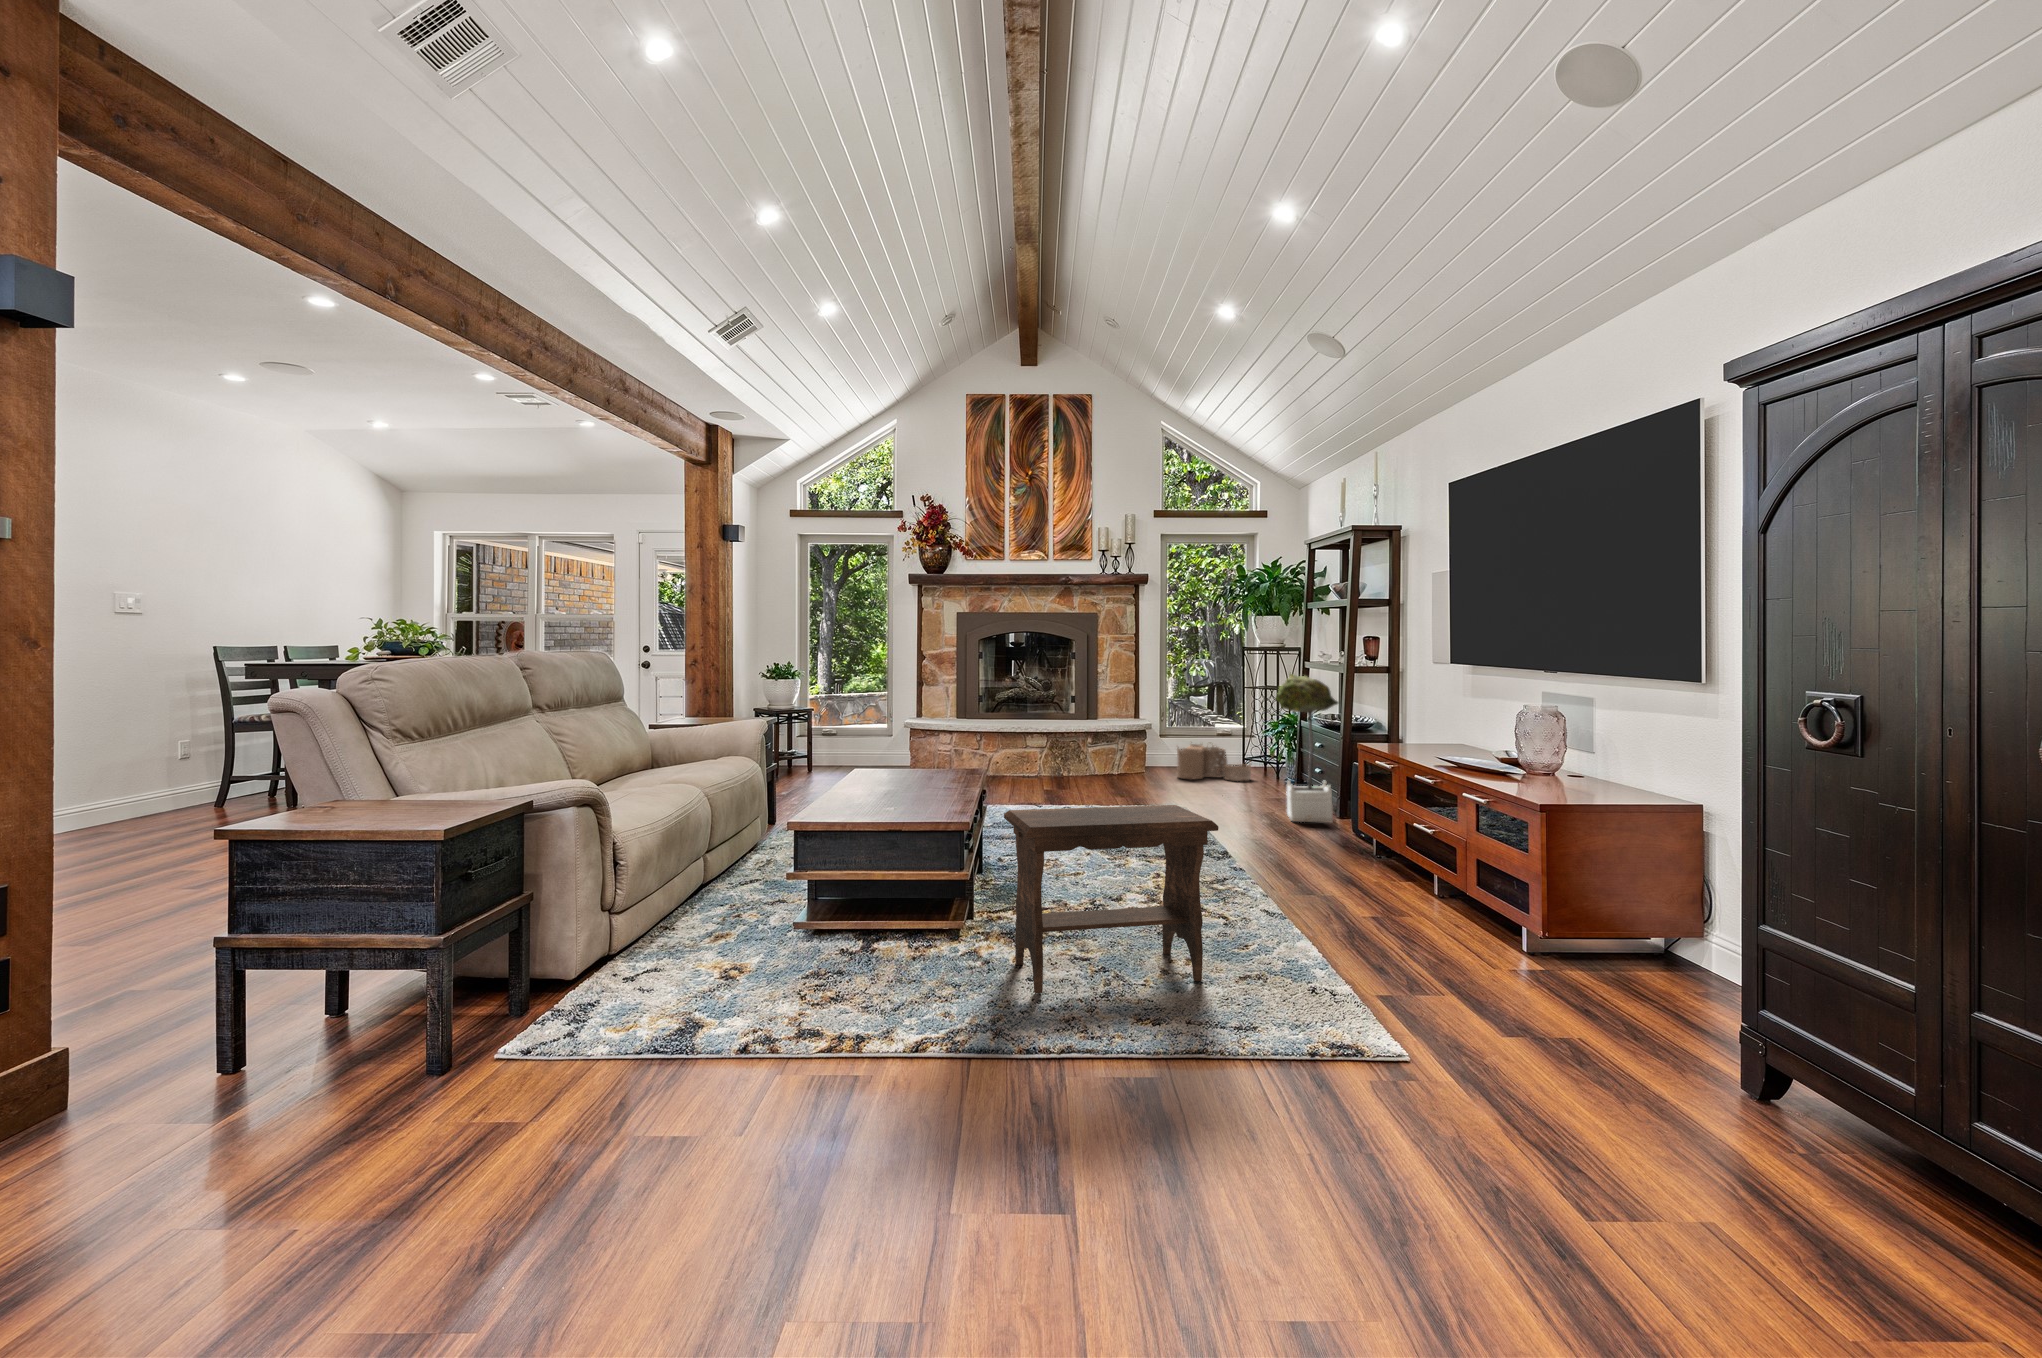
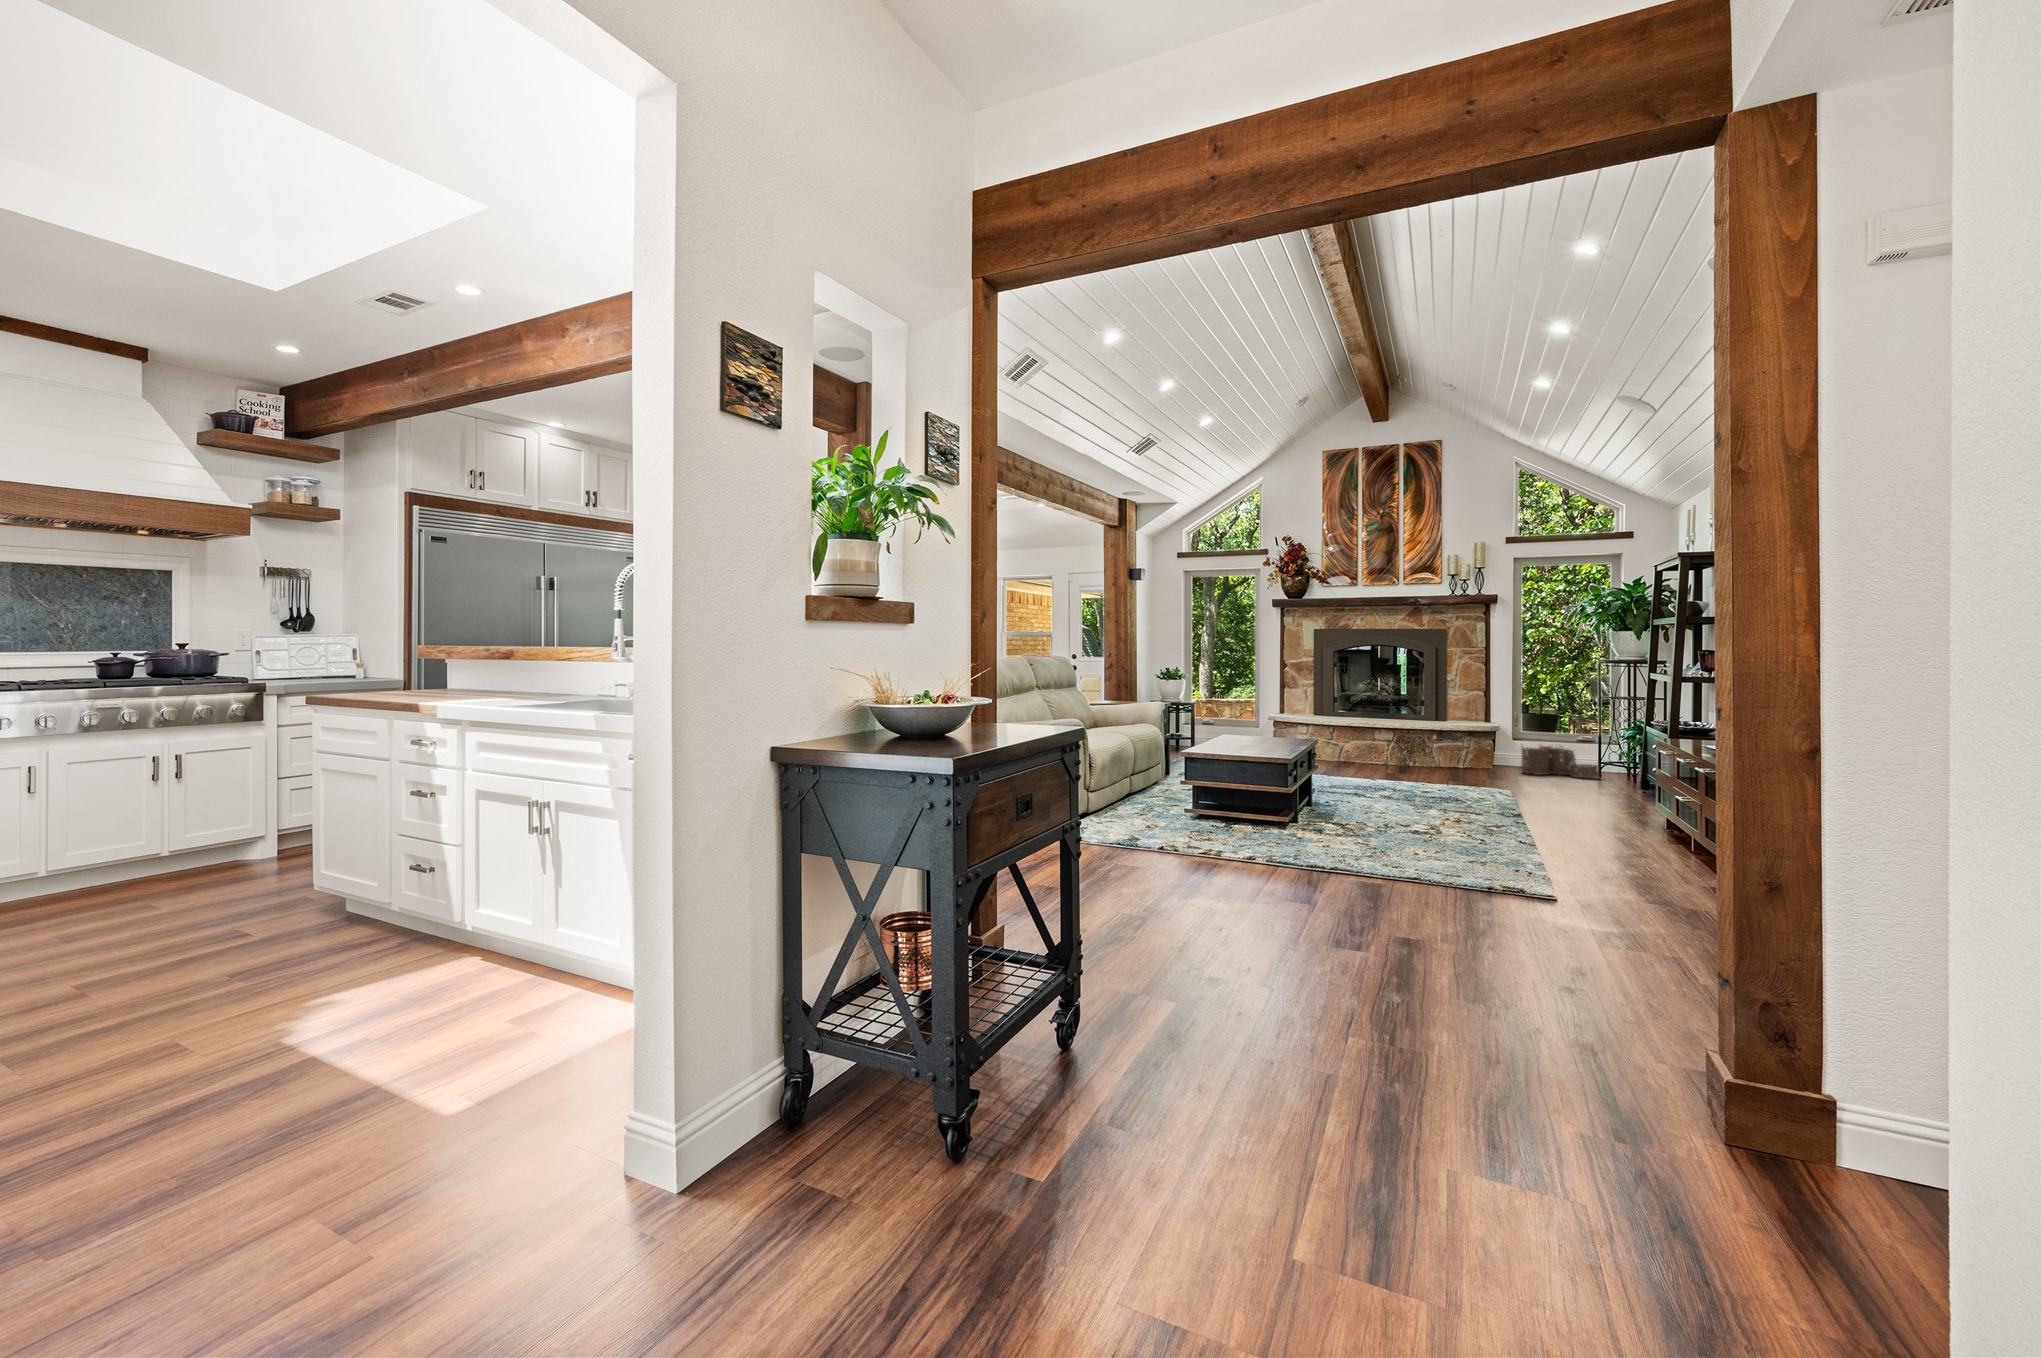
potted tree: present [1276,674,1338,823] -> none [1596,678,1661,808]
footstool: present [1004,805,1219,993] -> none [1314,748,1457,861]

